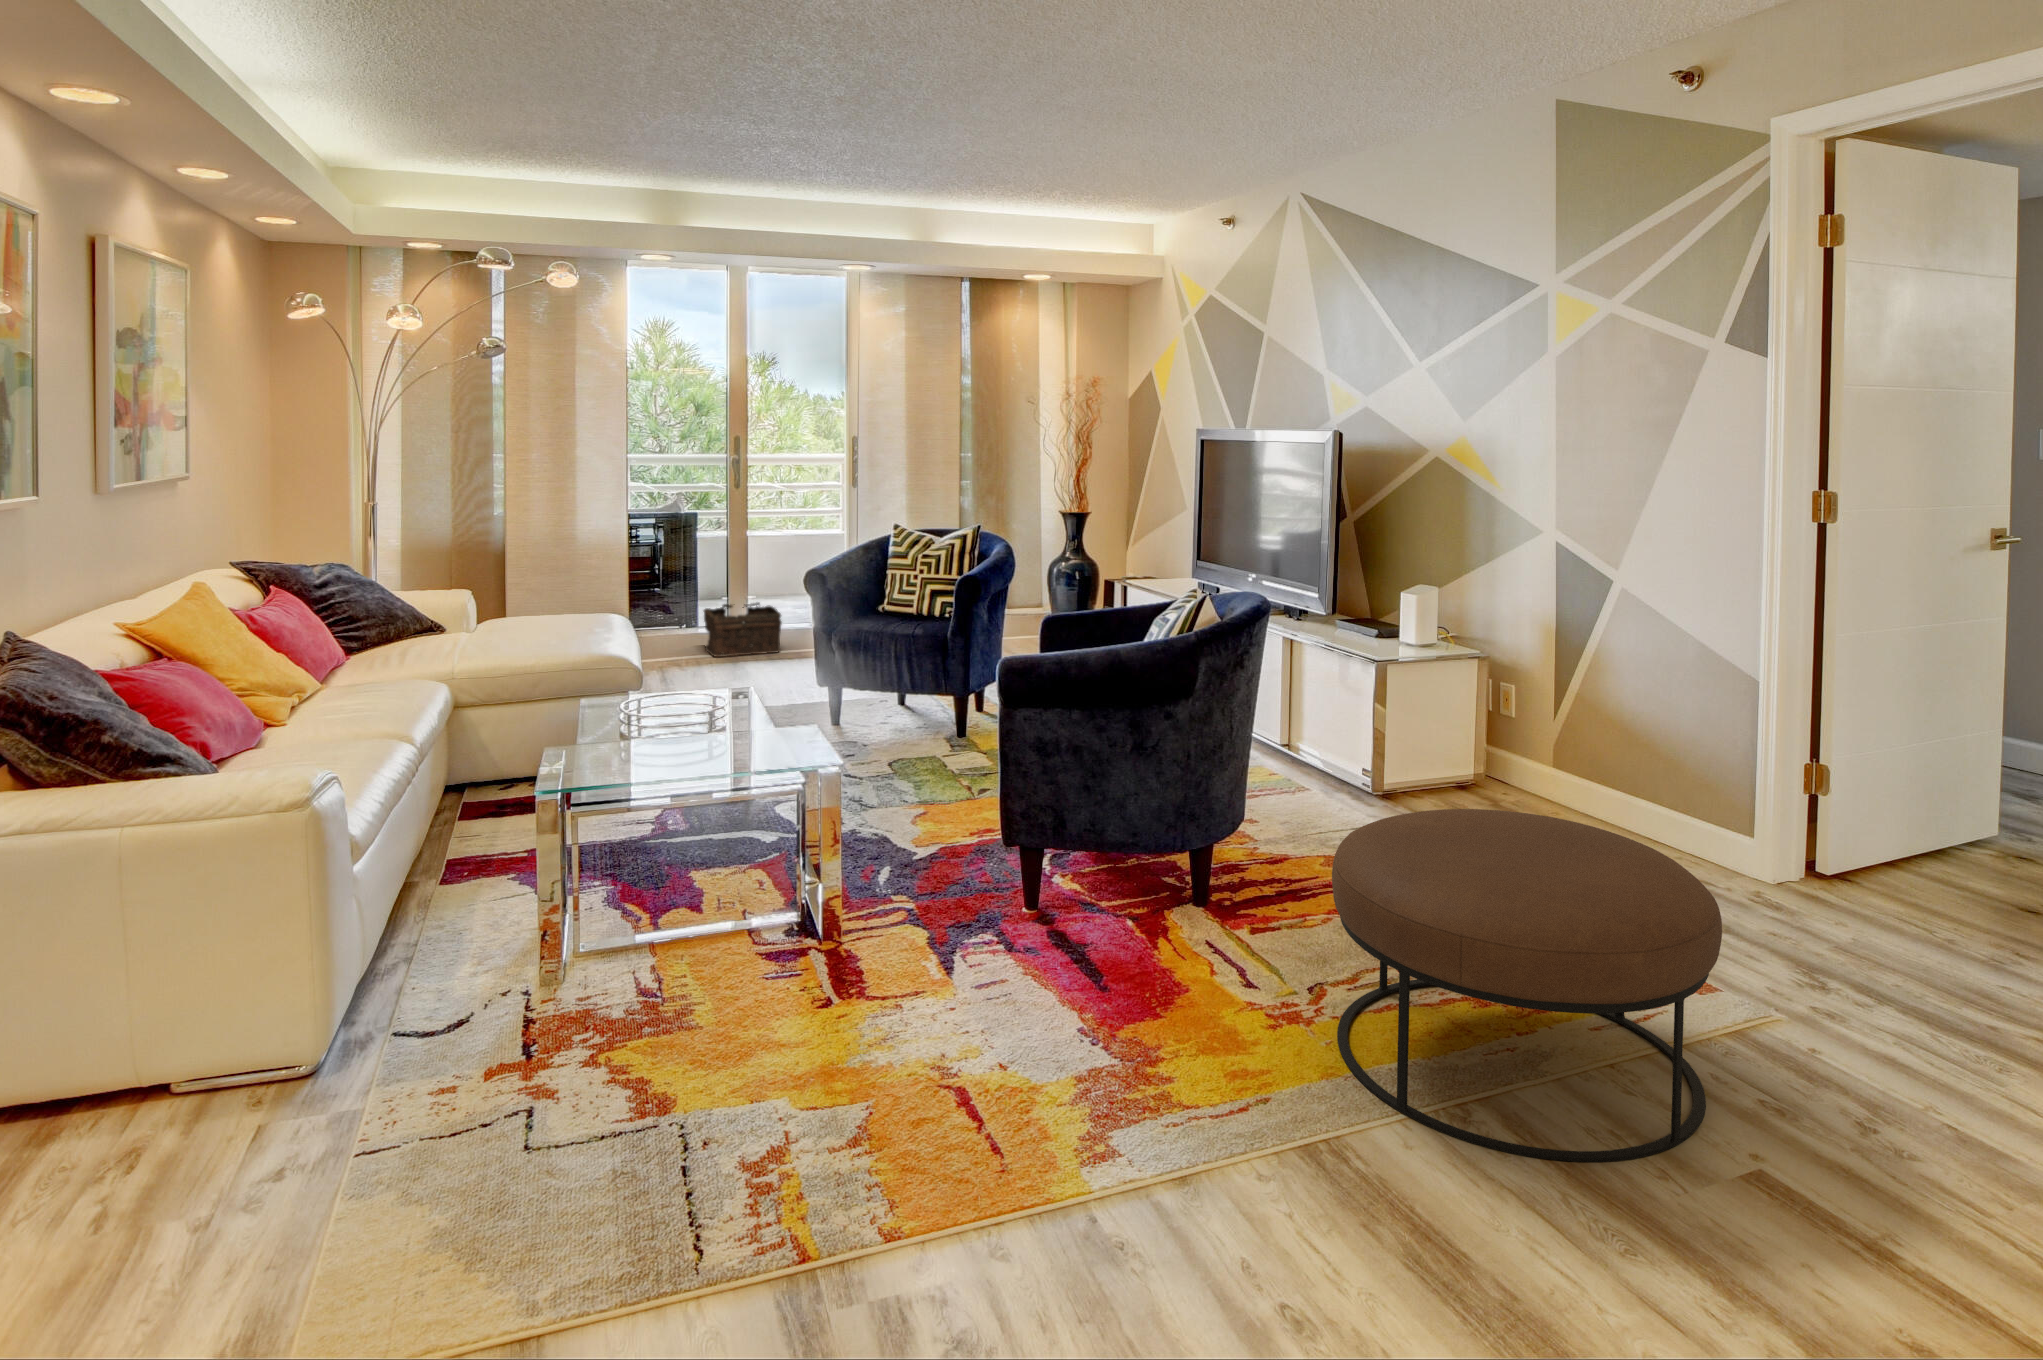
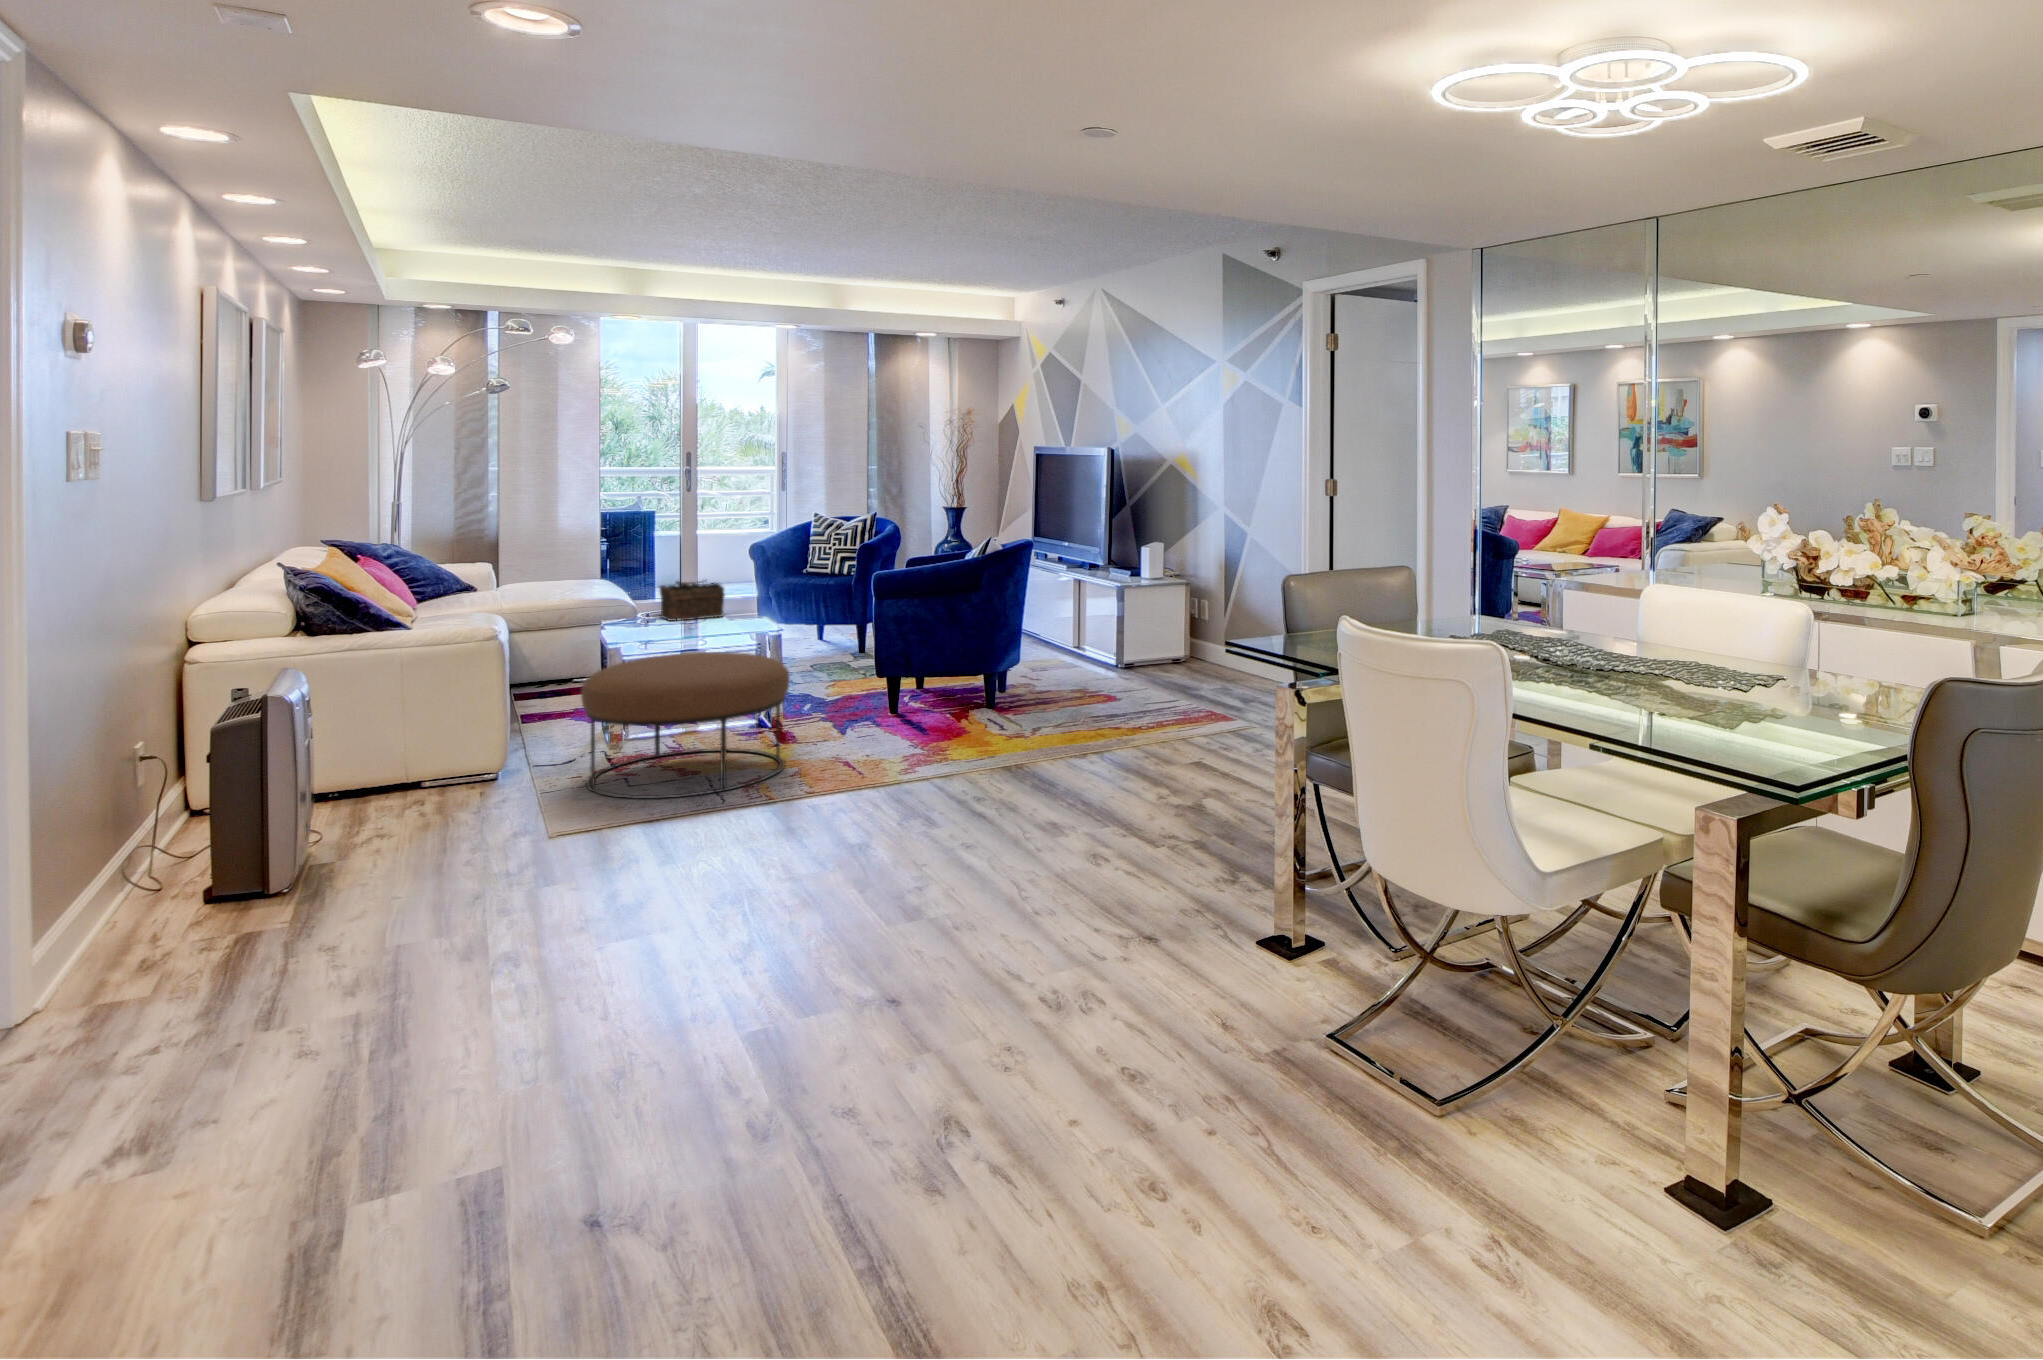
ottoman: present [1332,809,1722,1162] -> present [581,652,790,799]

